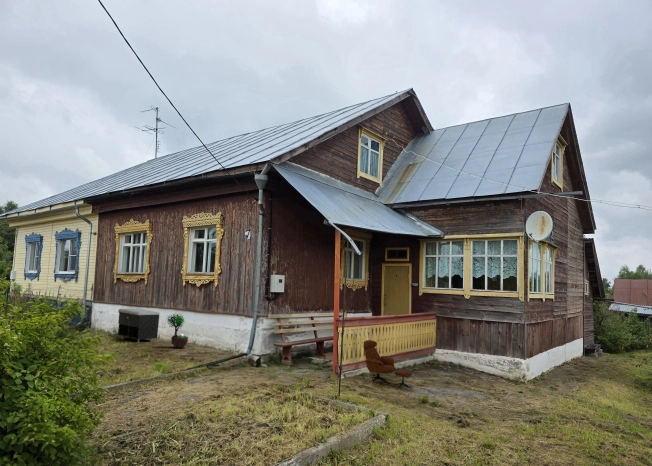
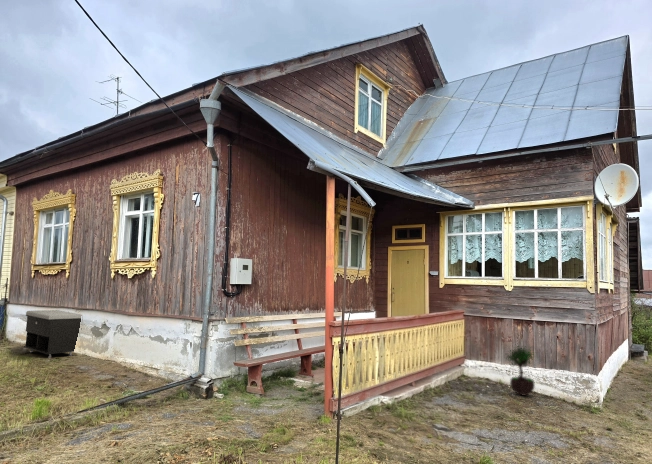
potted tree: present [168,314,188,348] -> present [507,346,535,395]
lounge chair: present [363,340,412,388] -> none [373,355,456,438]

